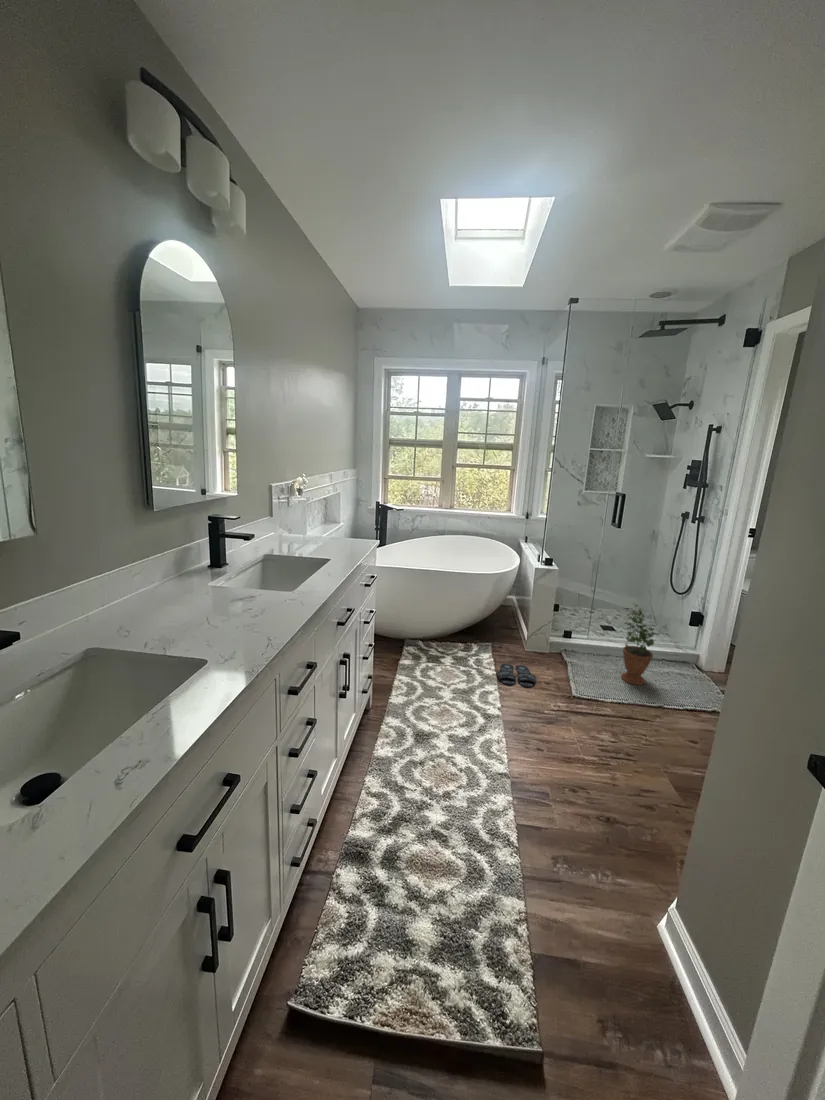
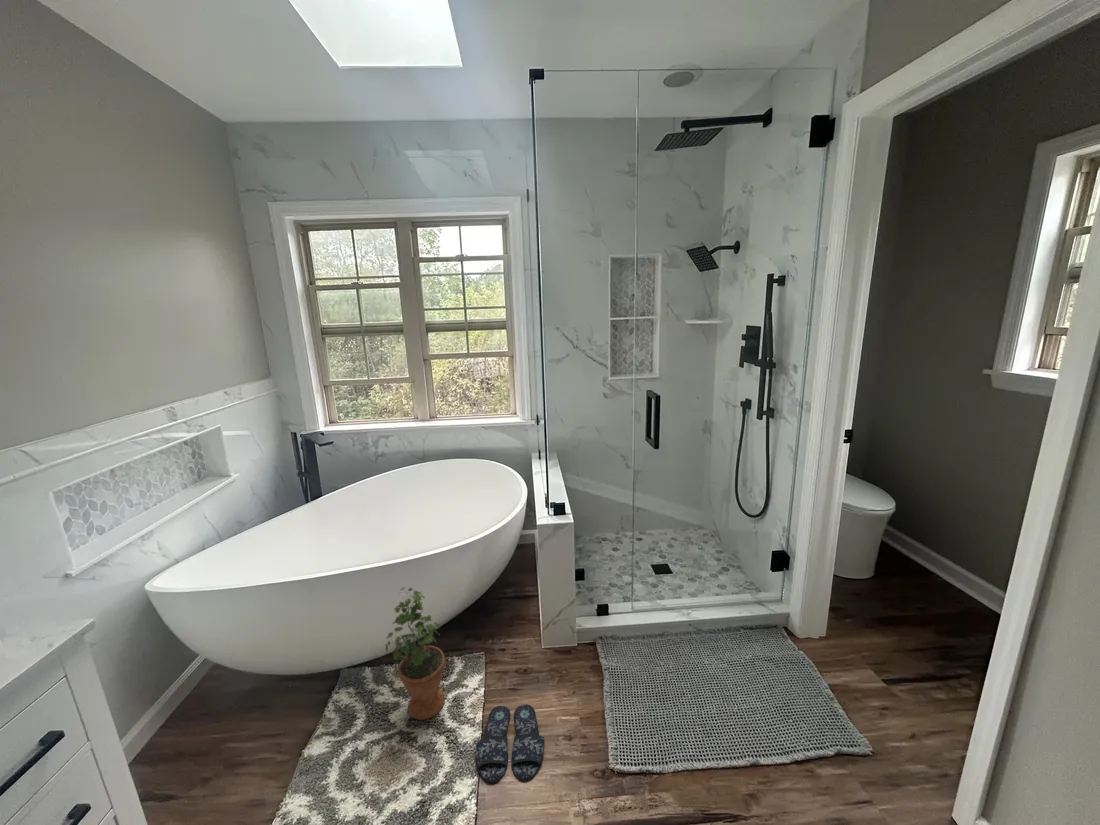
potted plant: present [621,605,654,685] -> present [386,587,445,720]

